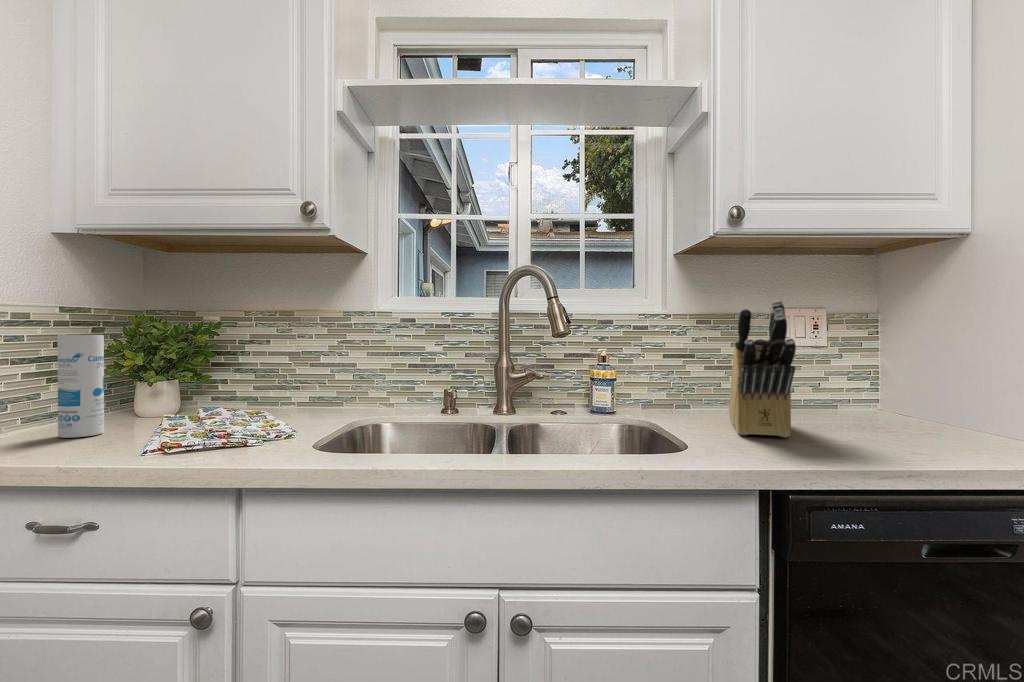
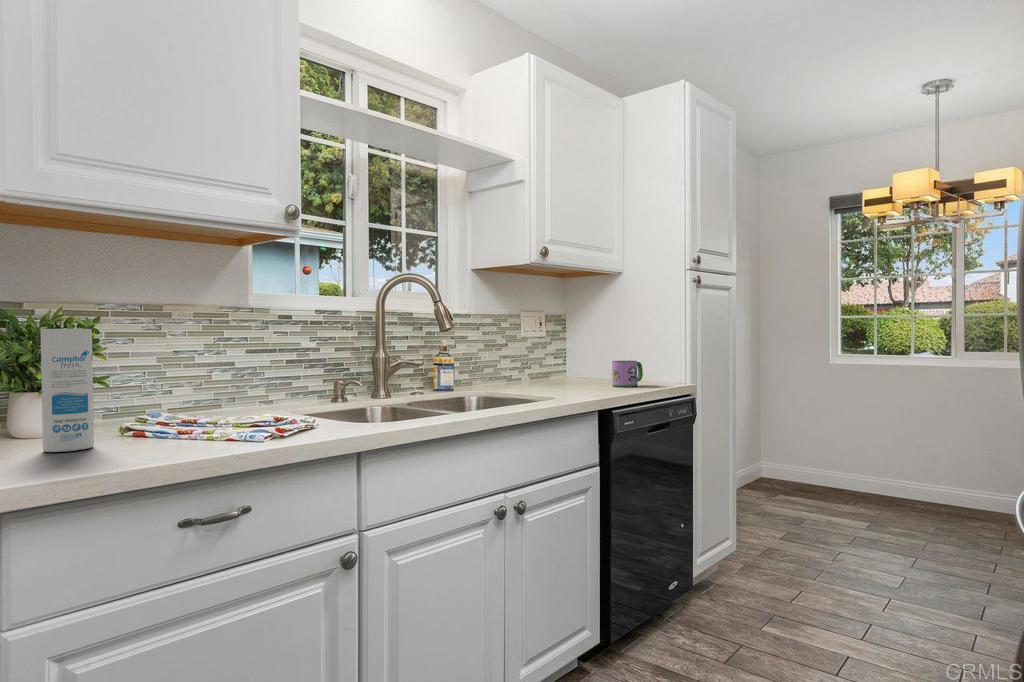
knife block: present [729,300,796,437] -> none [520,307,589,391]
mug: none [891,395,974,449] -> present [612,361,643,387]

